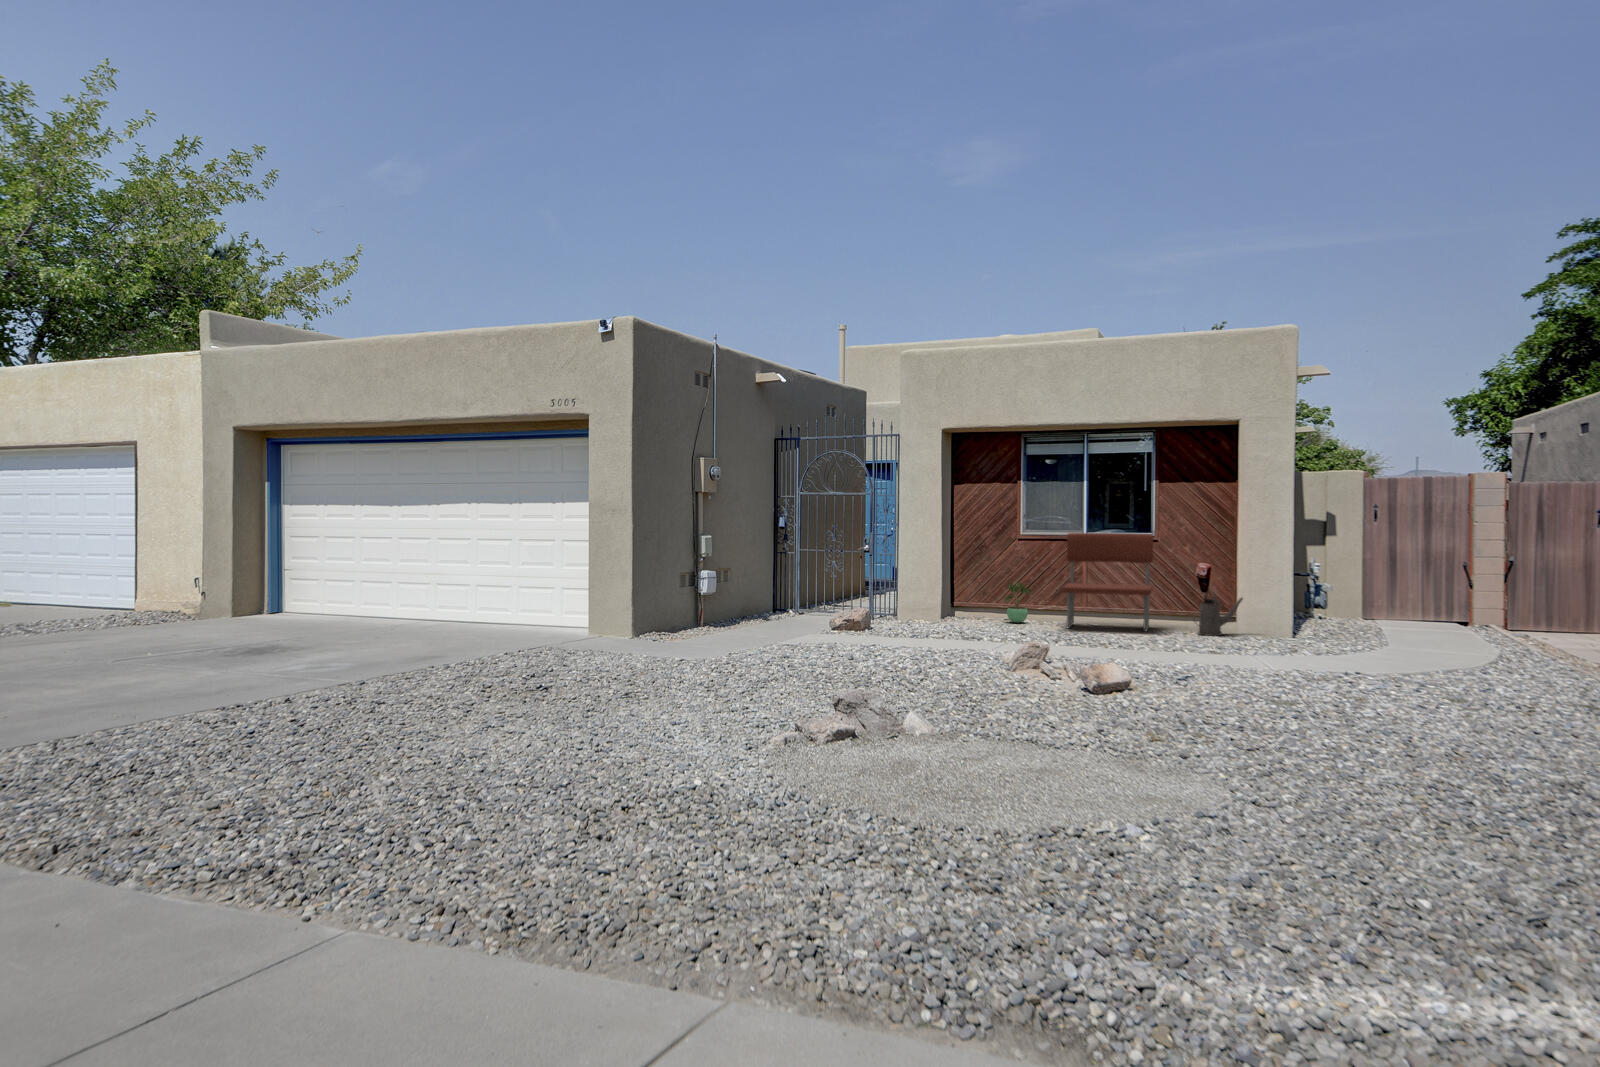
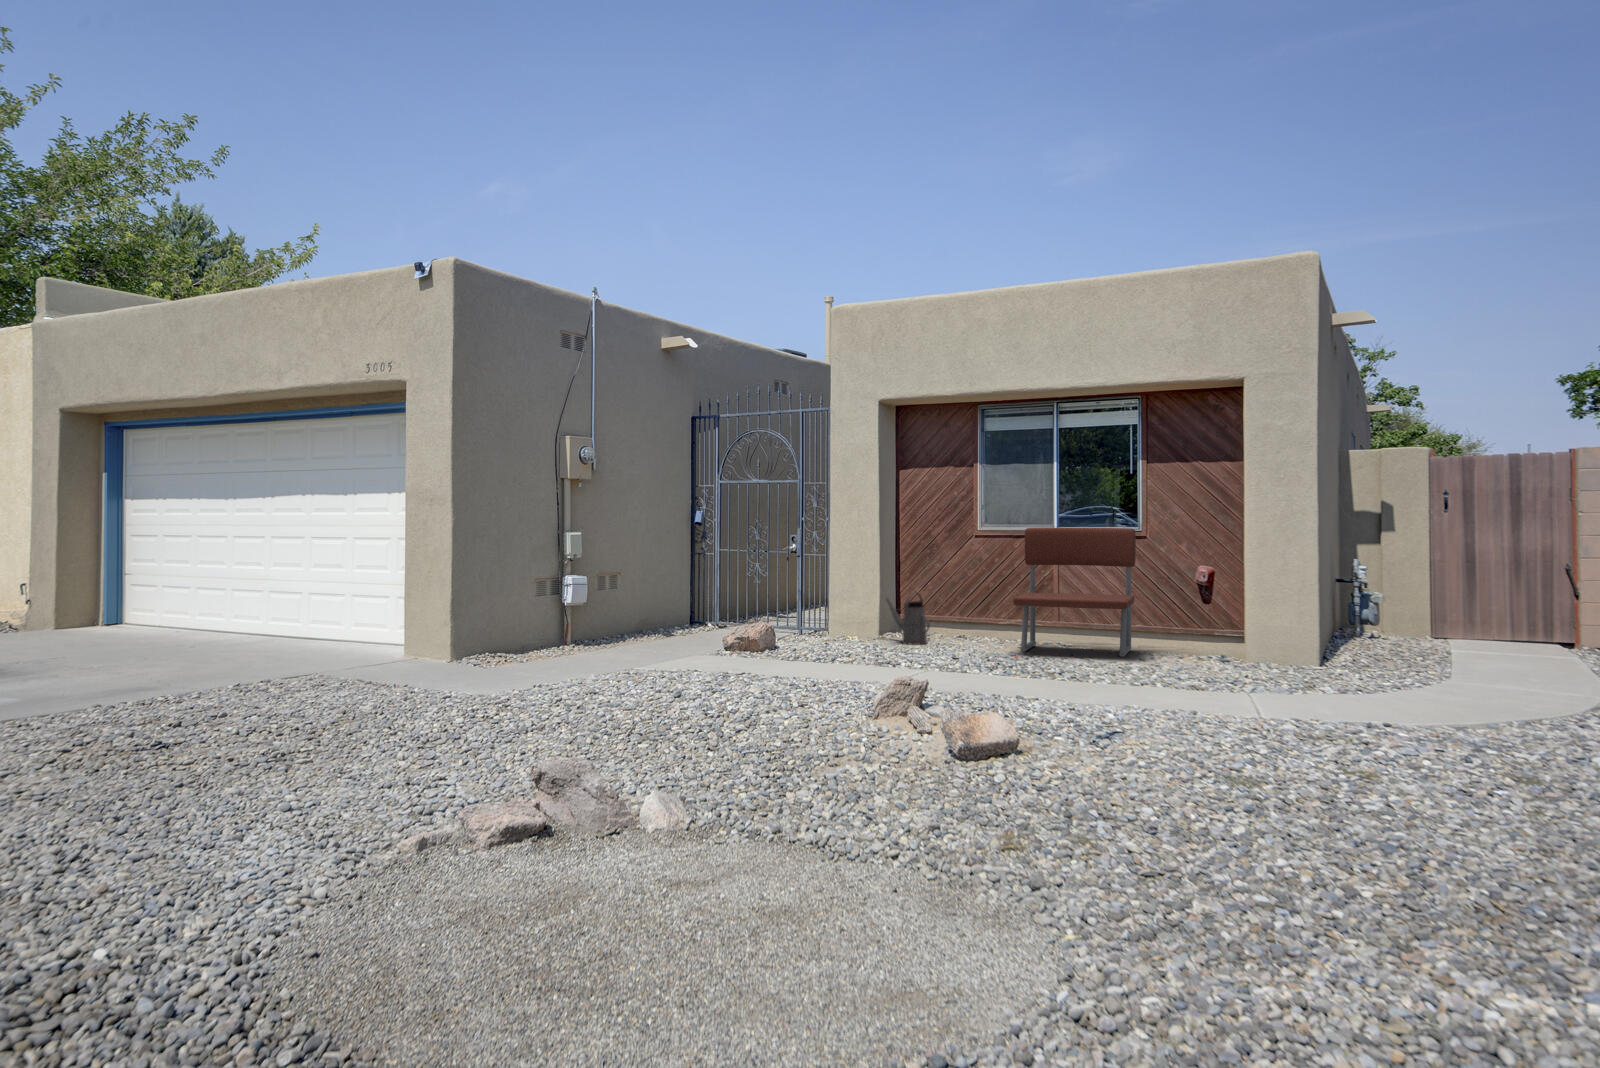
potted plant: present [1005,583,1031,623] -> none [947,592,982,643]
watering can: present [1193,591,1243,636] -> present [886,593,930,645]

